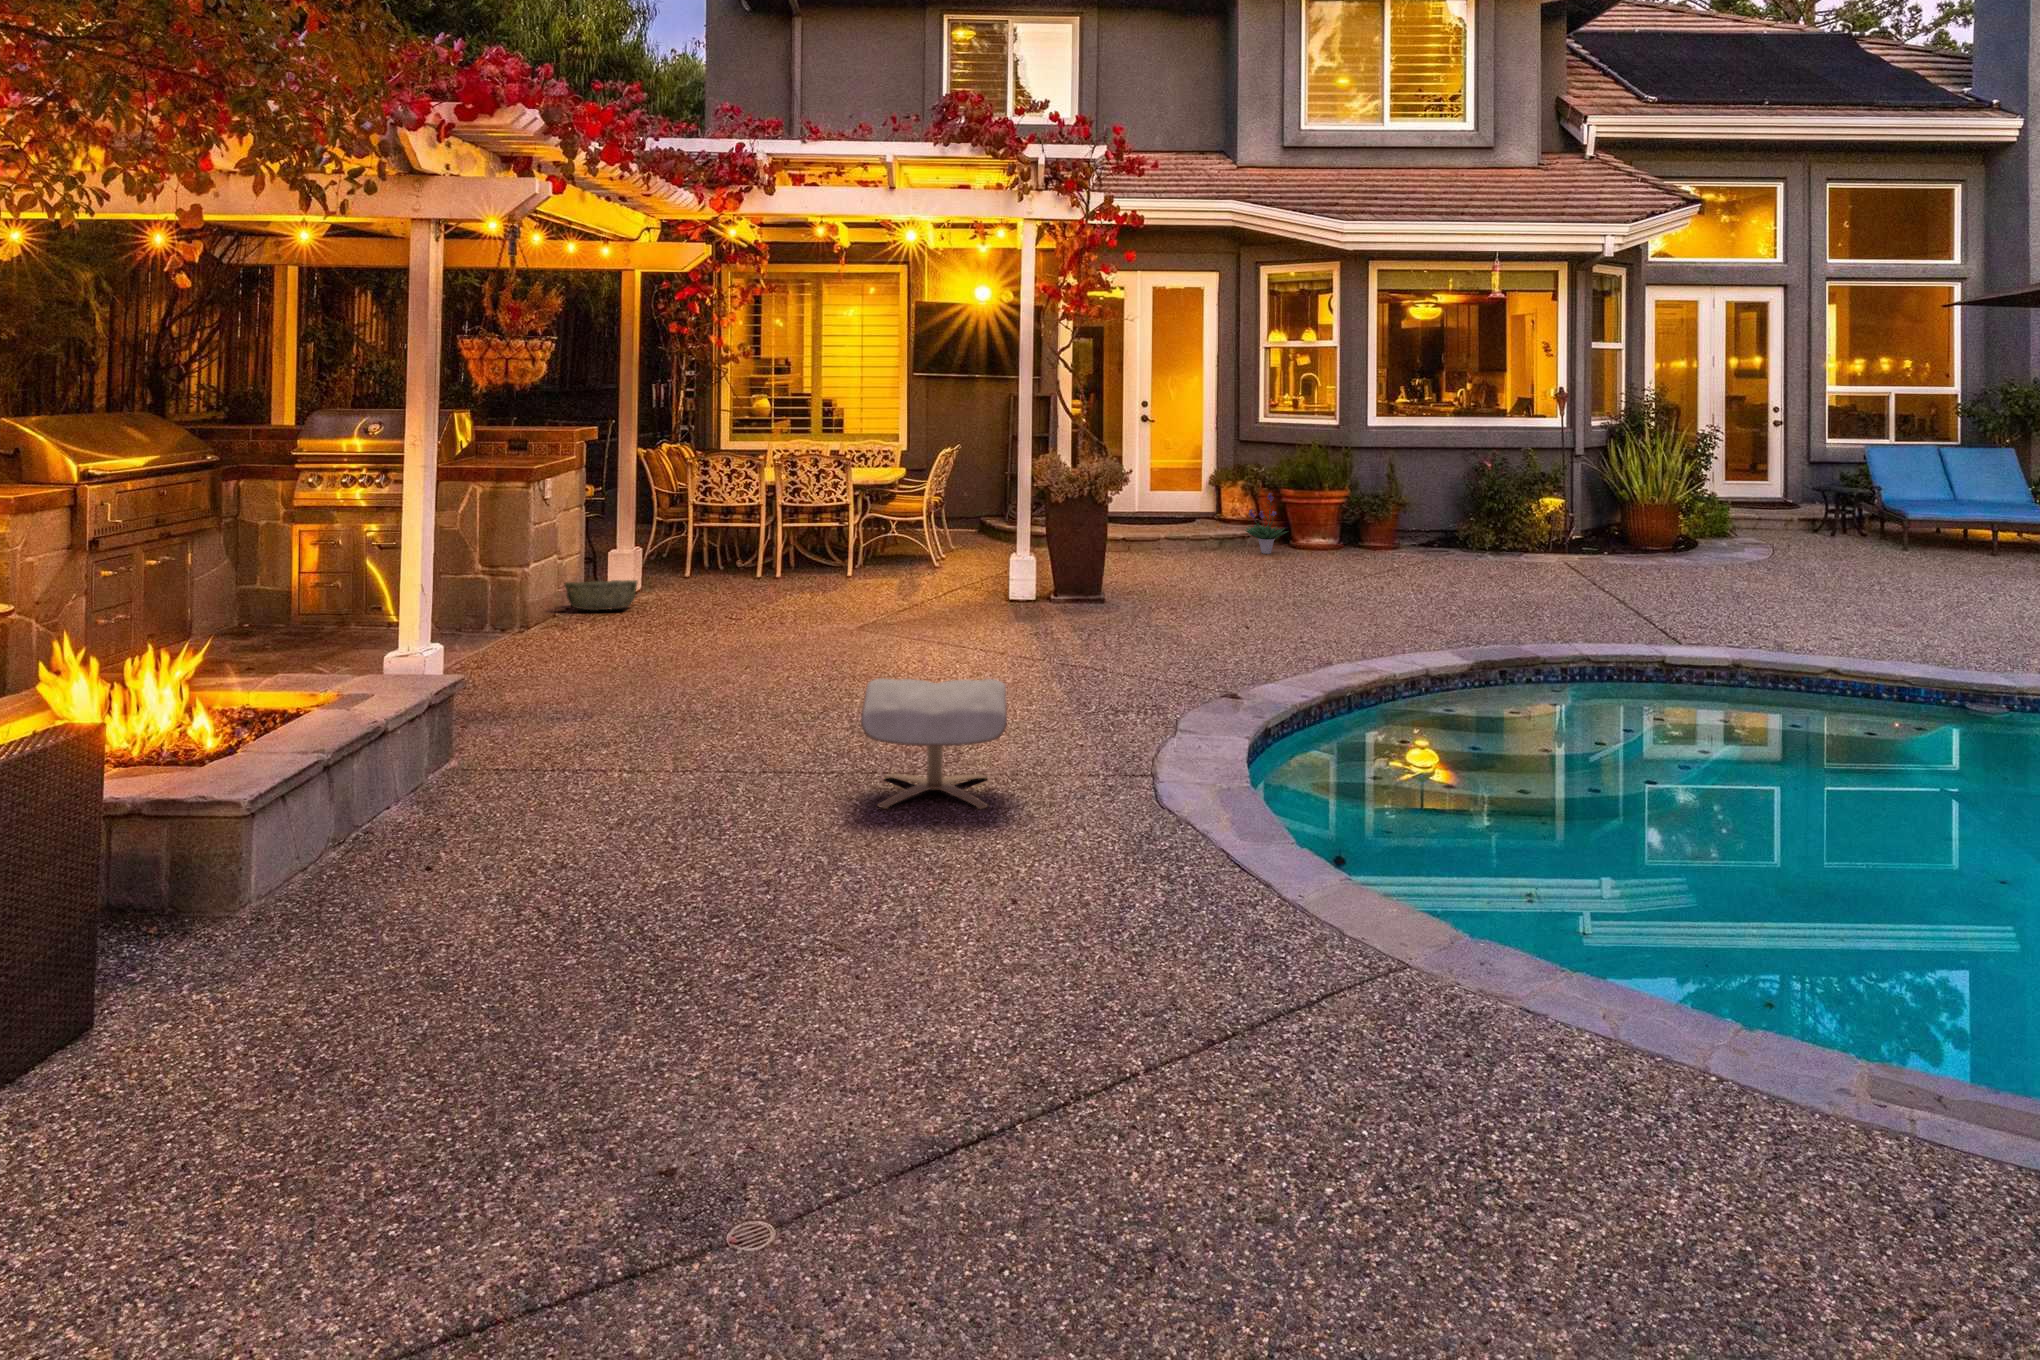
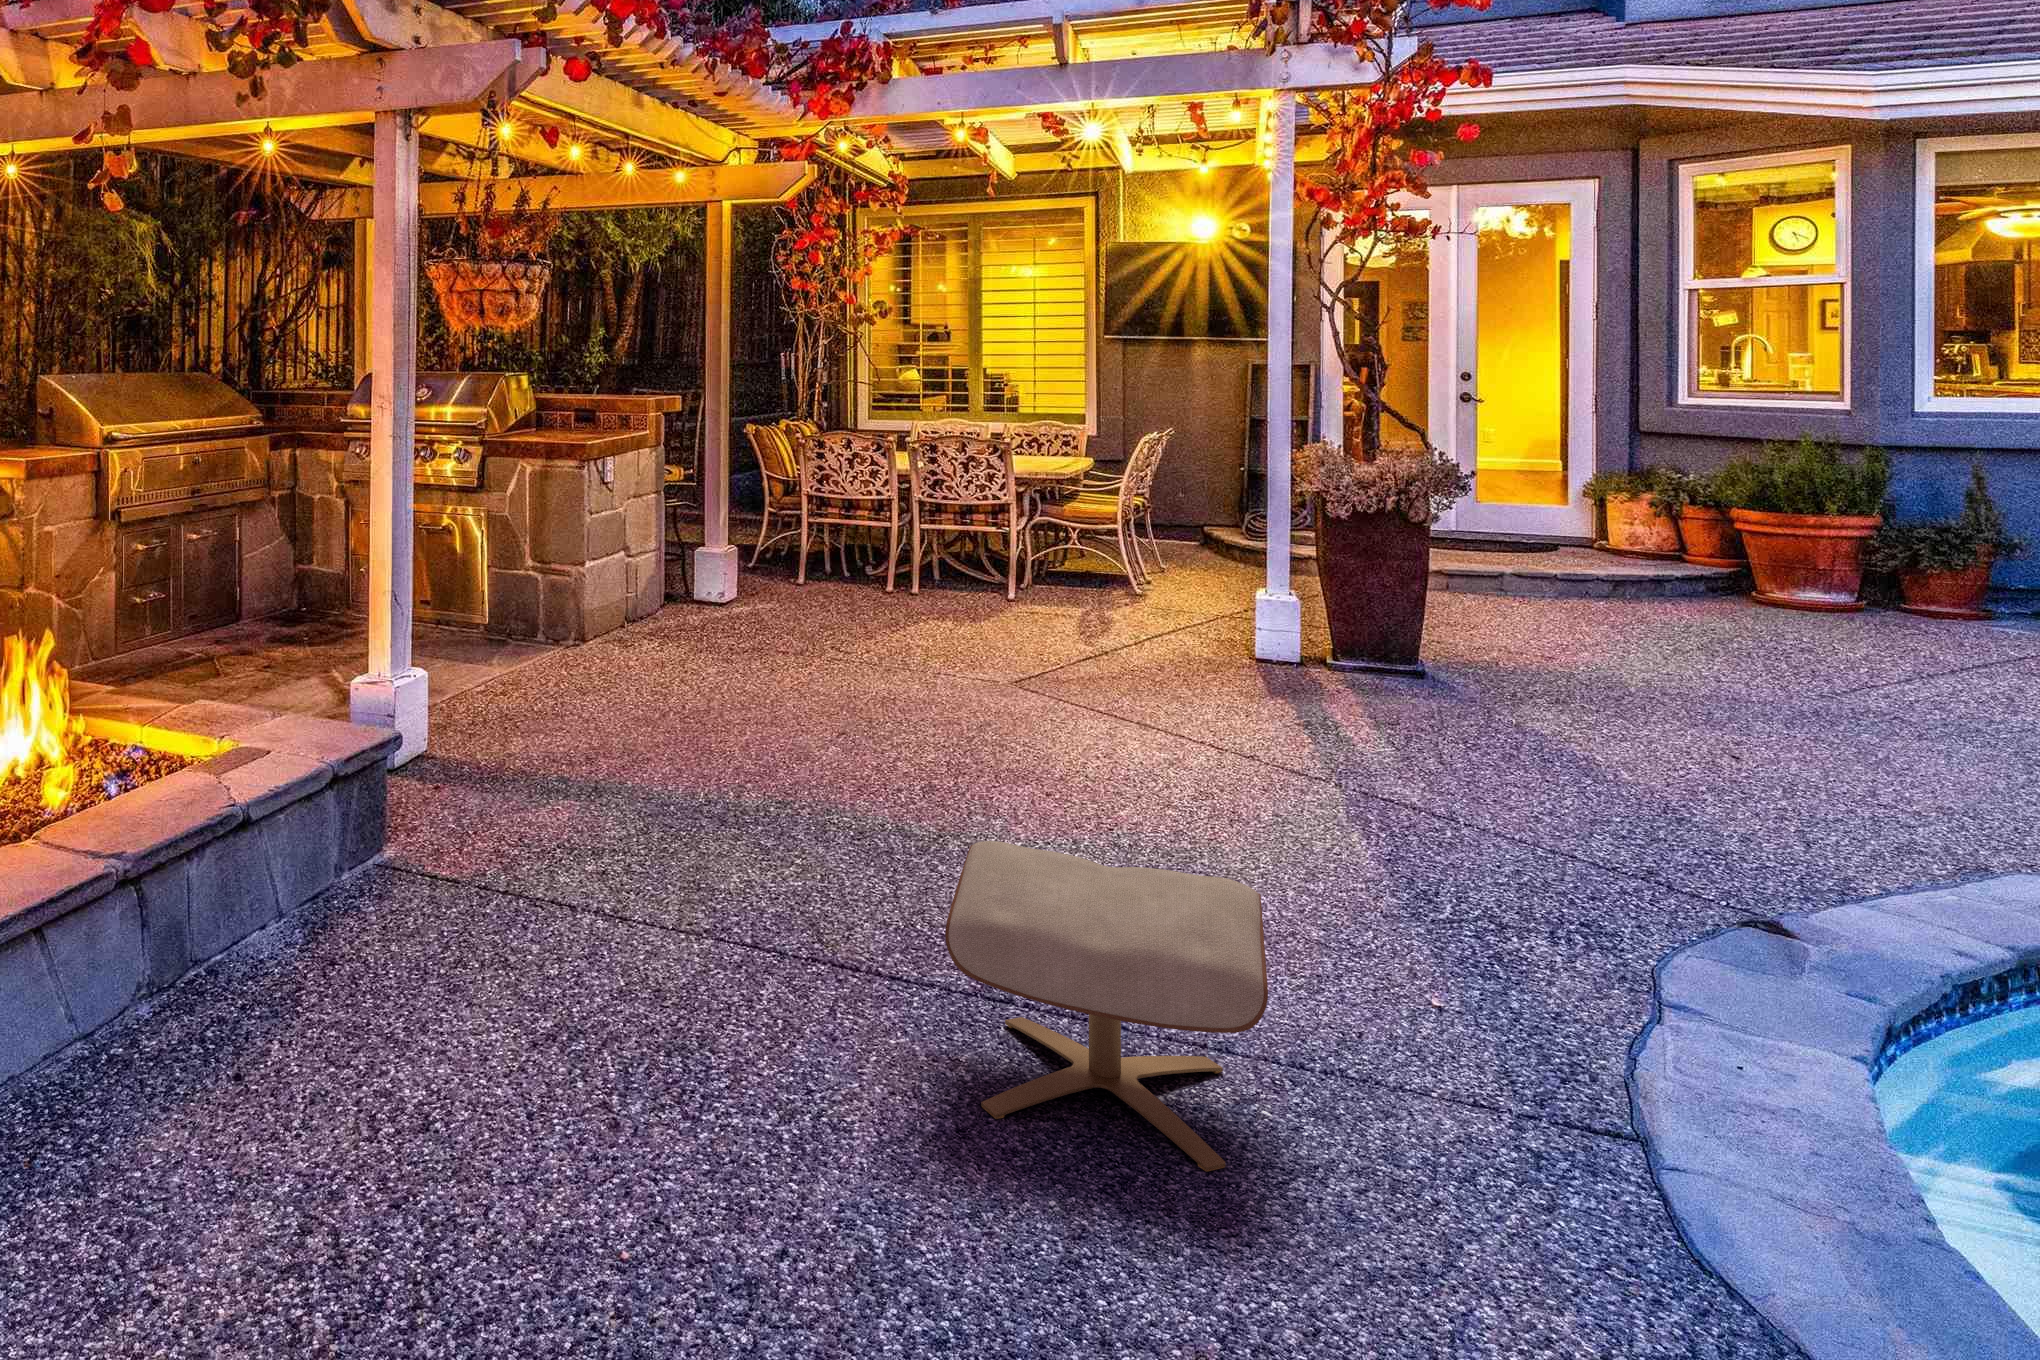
potted plant: present [1245,493,1288,554] -> none [1666,516,1757,611]
woven basket: present [564,580,637,611] -> none [634,583,723,623]

